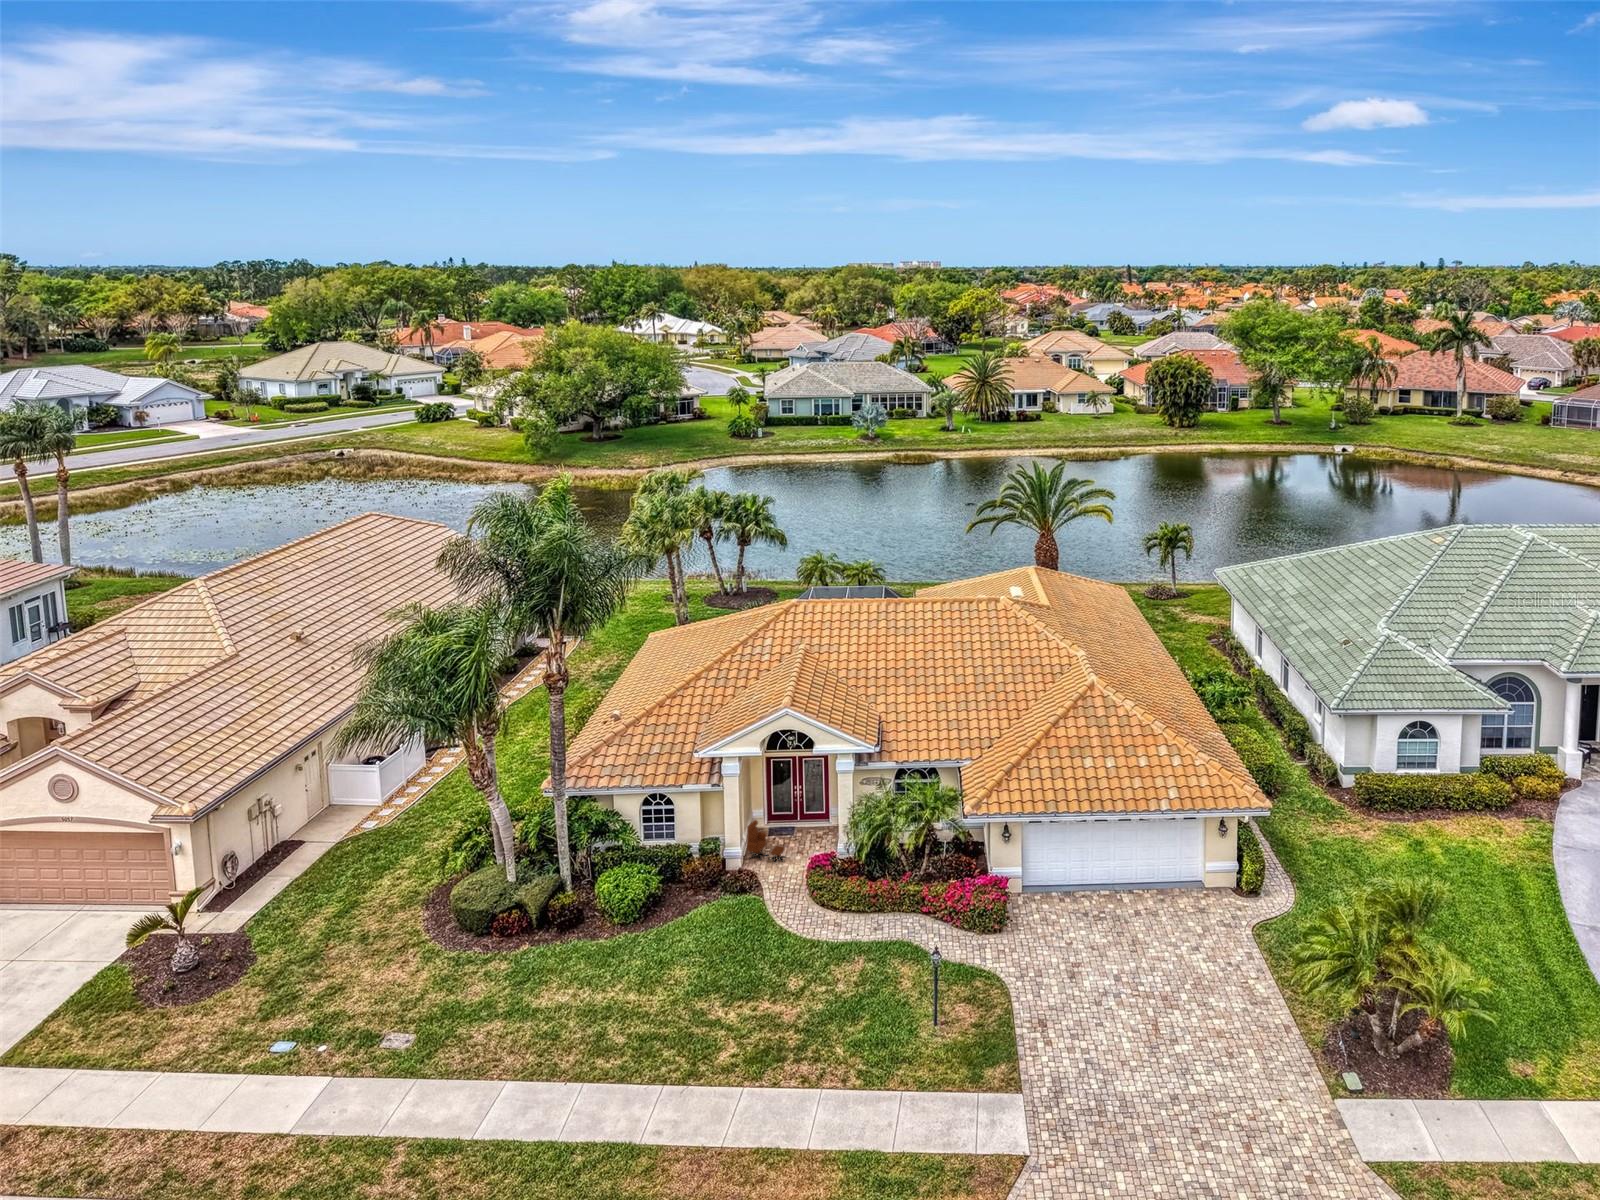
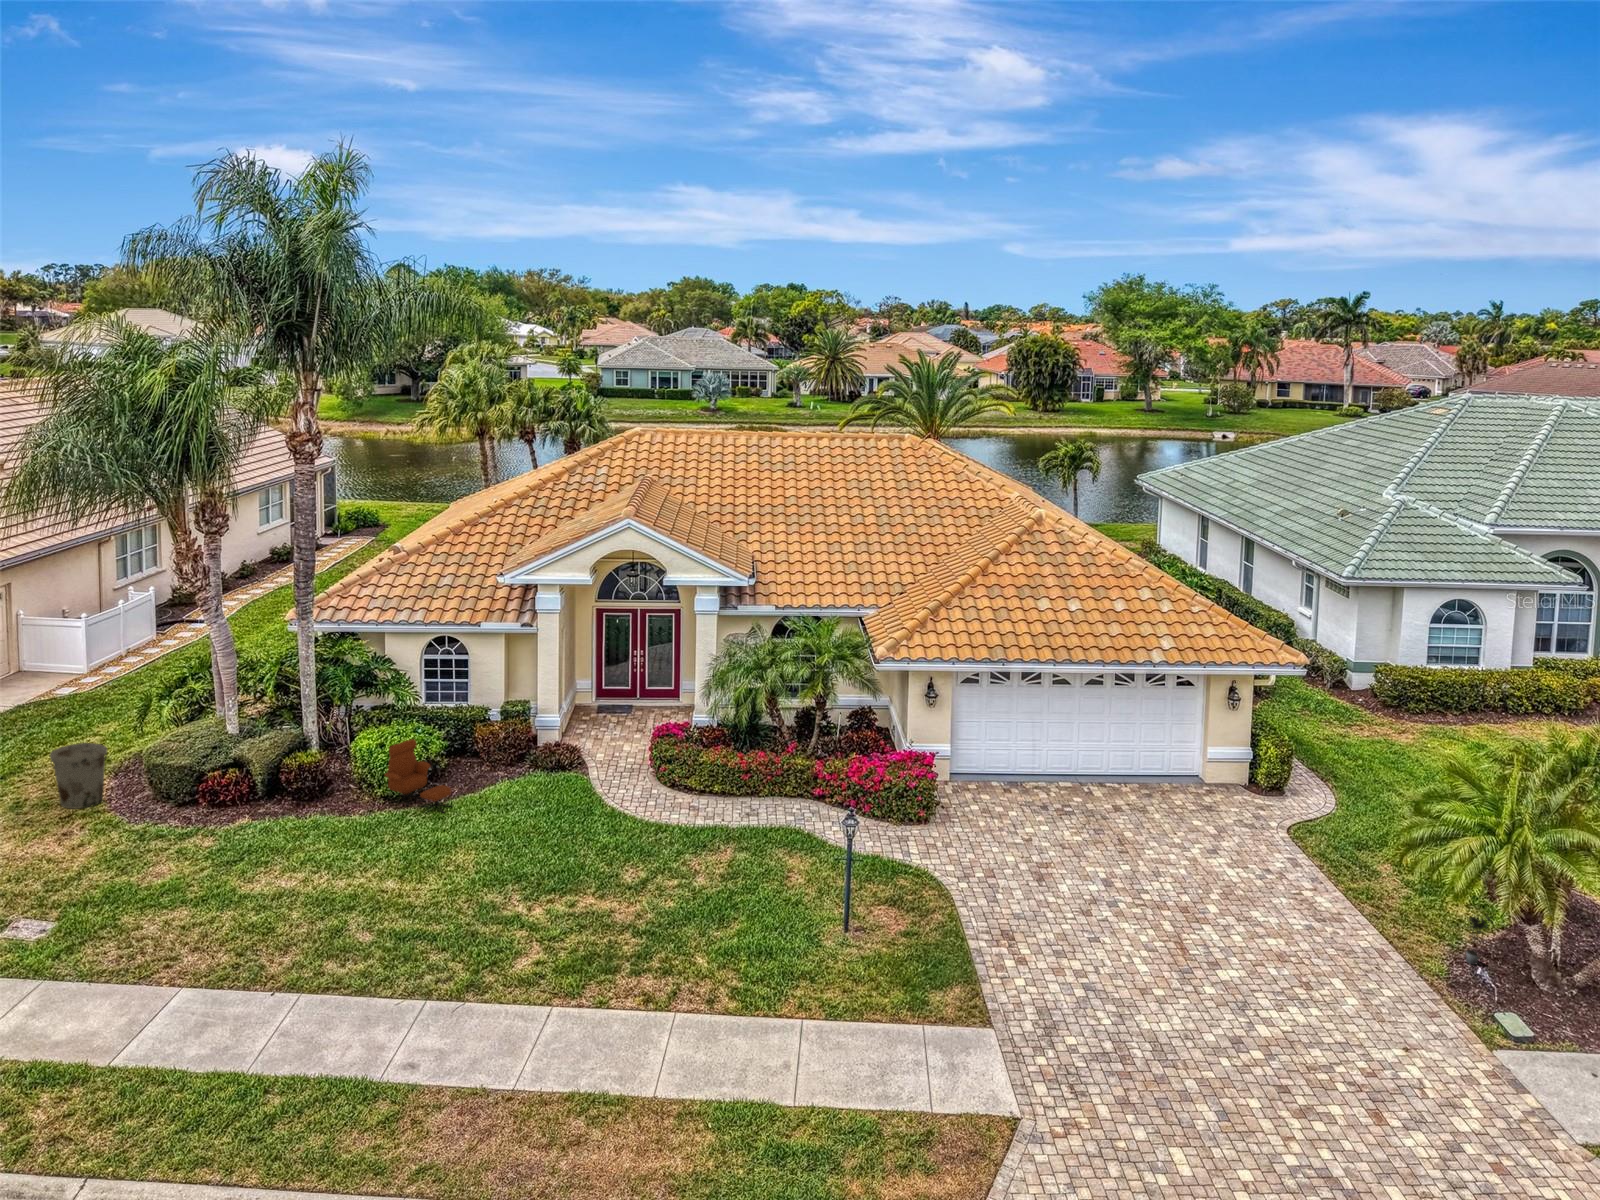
lounge chair: present [747,820,785,861] -> present [385,739,452,813]
trash can: none [429,899,461,944] -> present [50,742,107,809]

